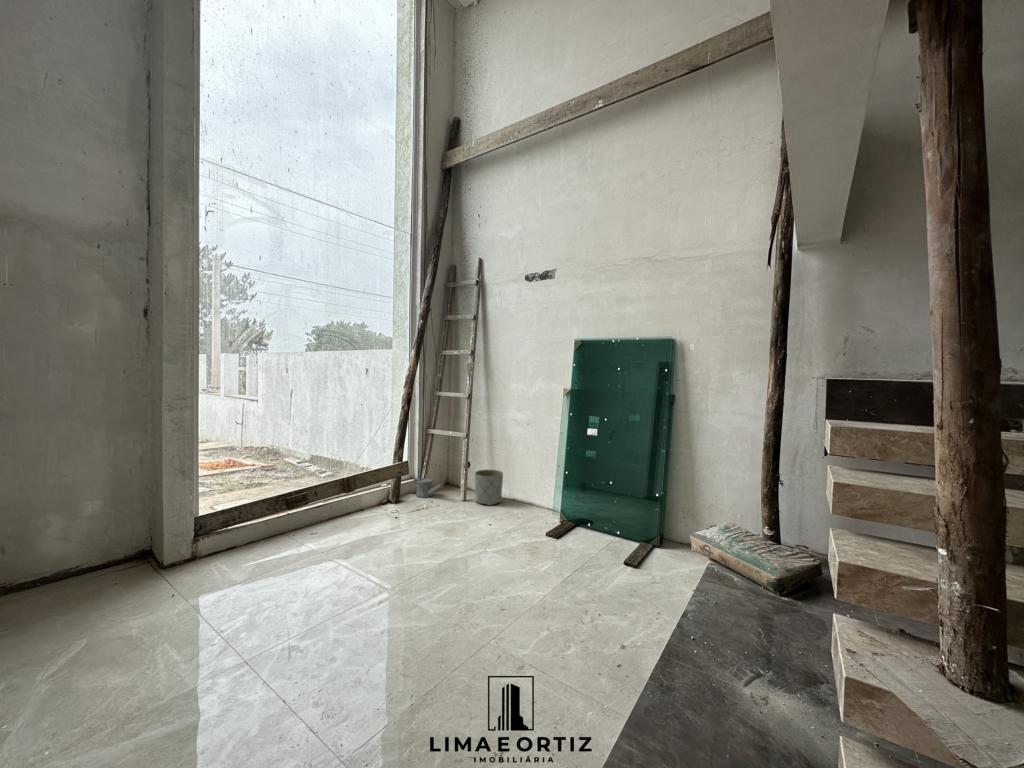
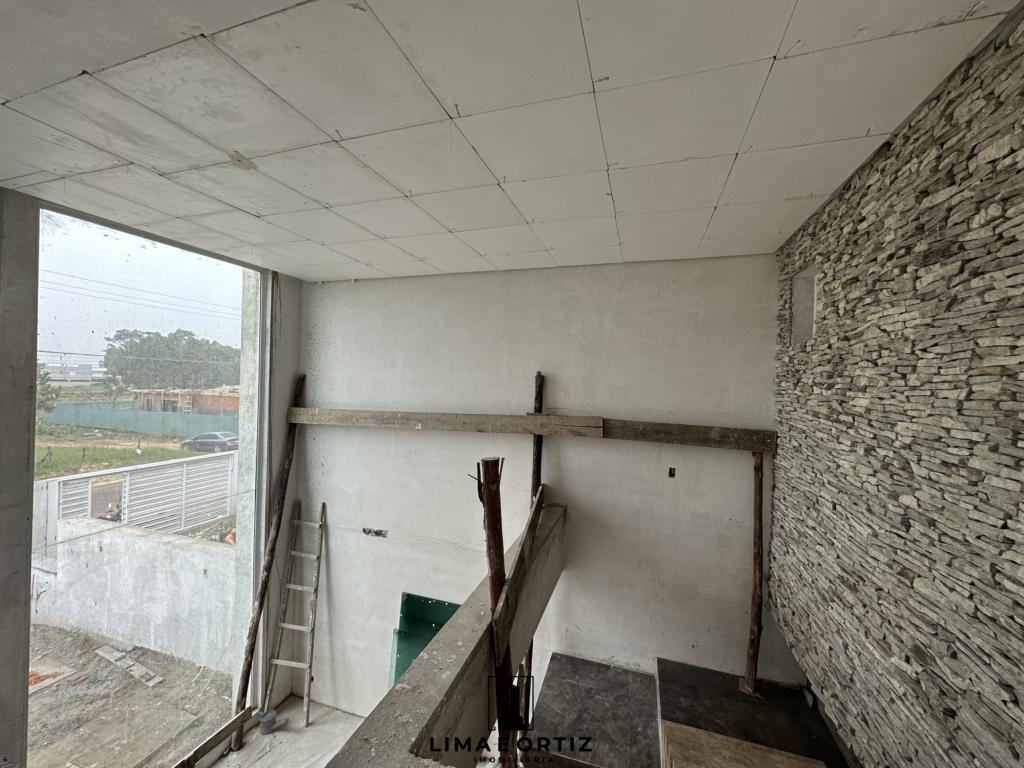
planter: present [475,470,503,506] -> none [318,690,345,731]

